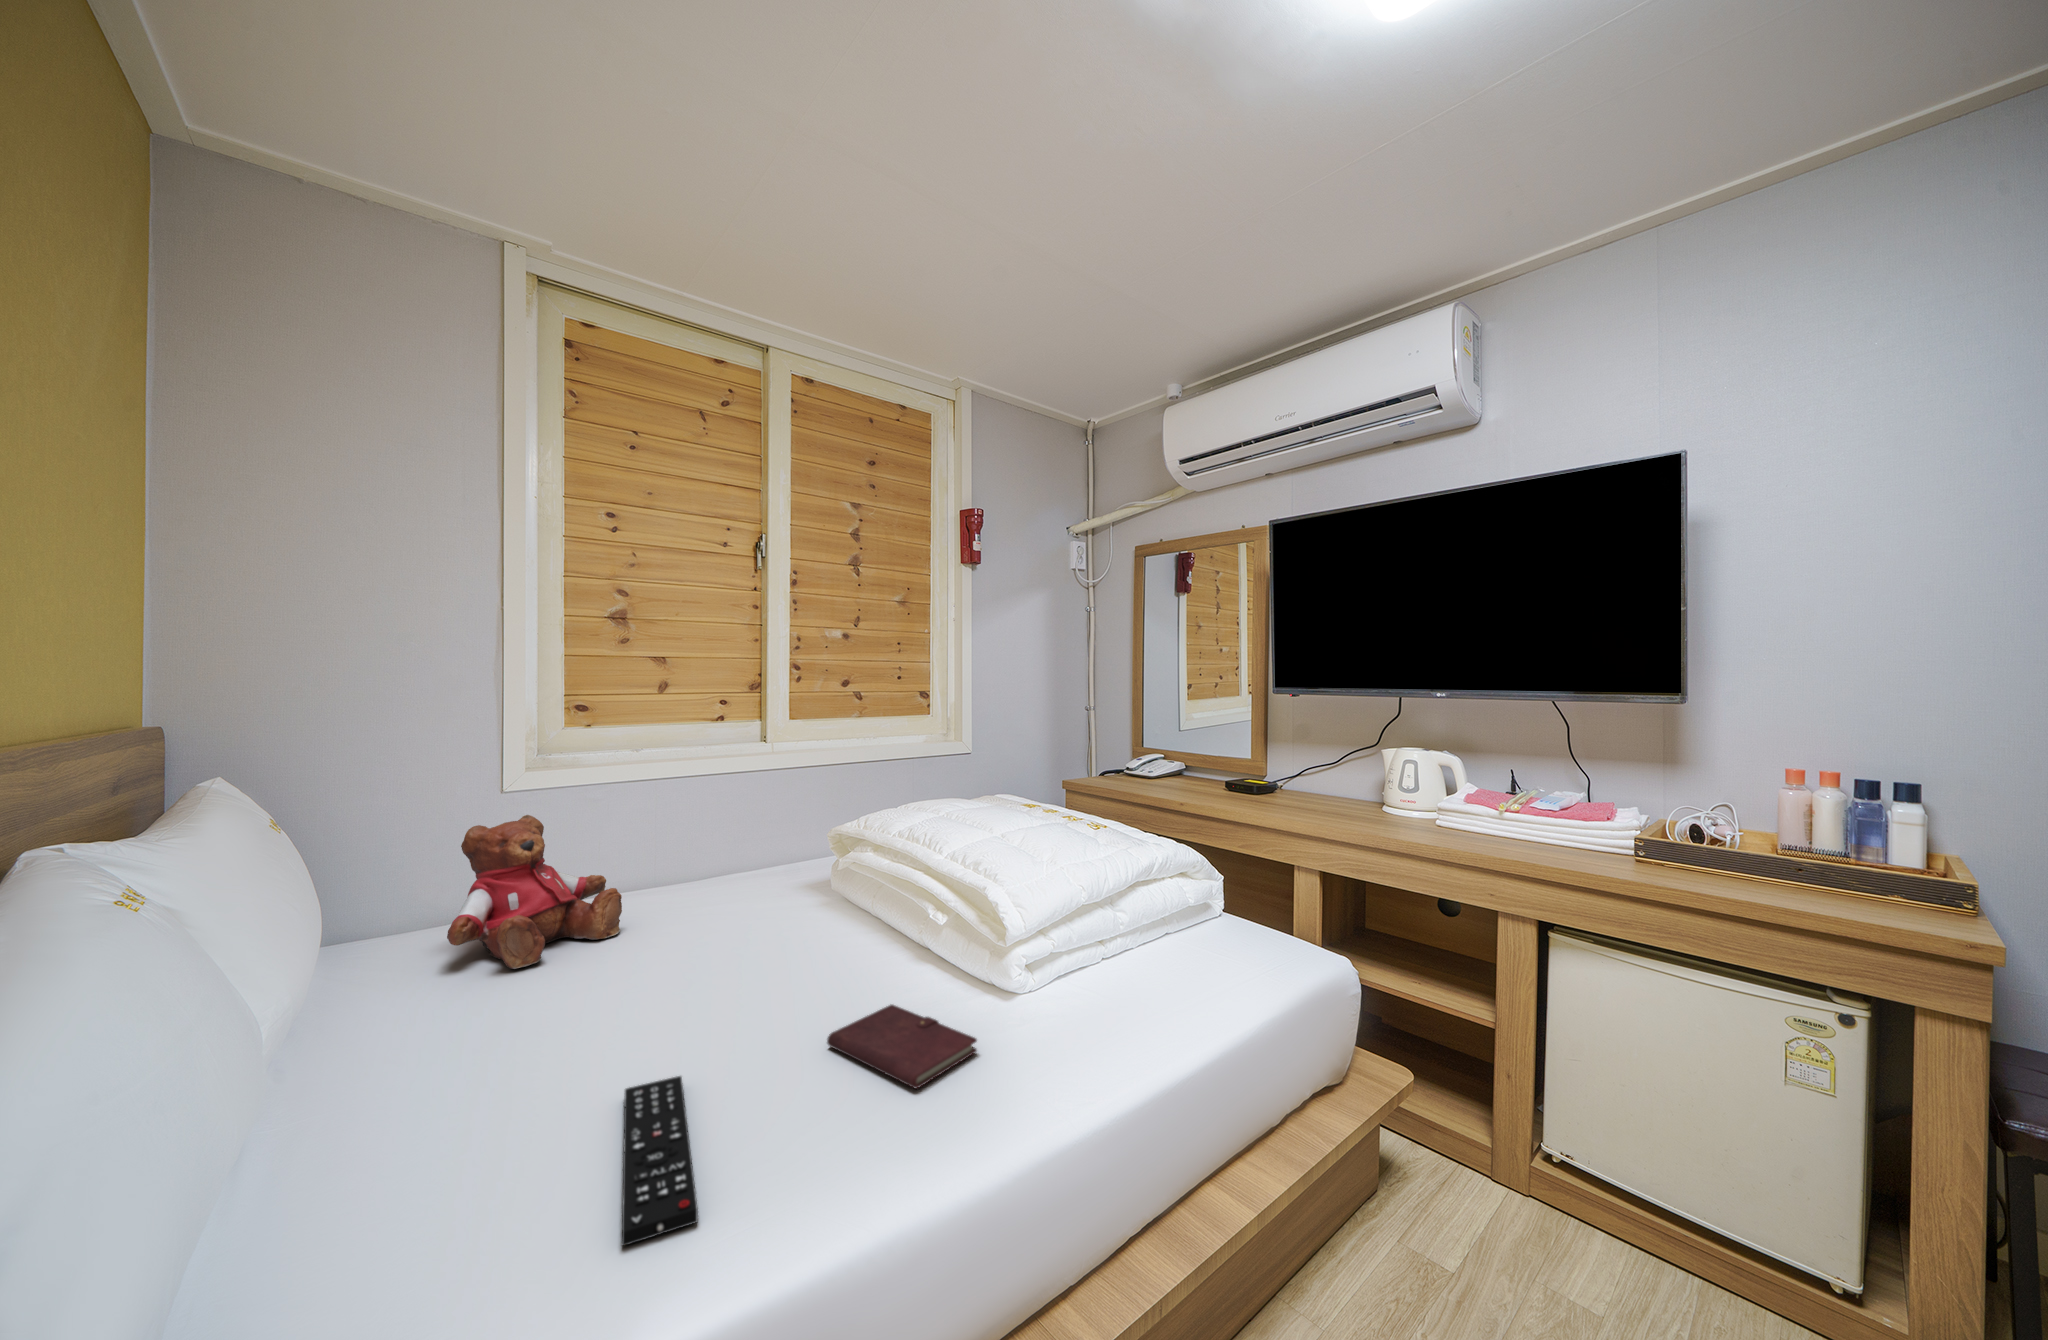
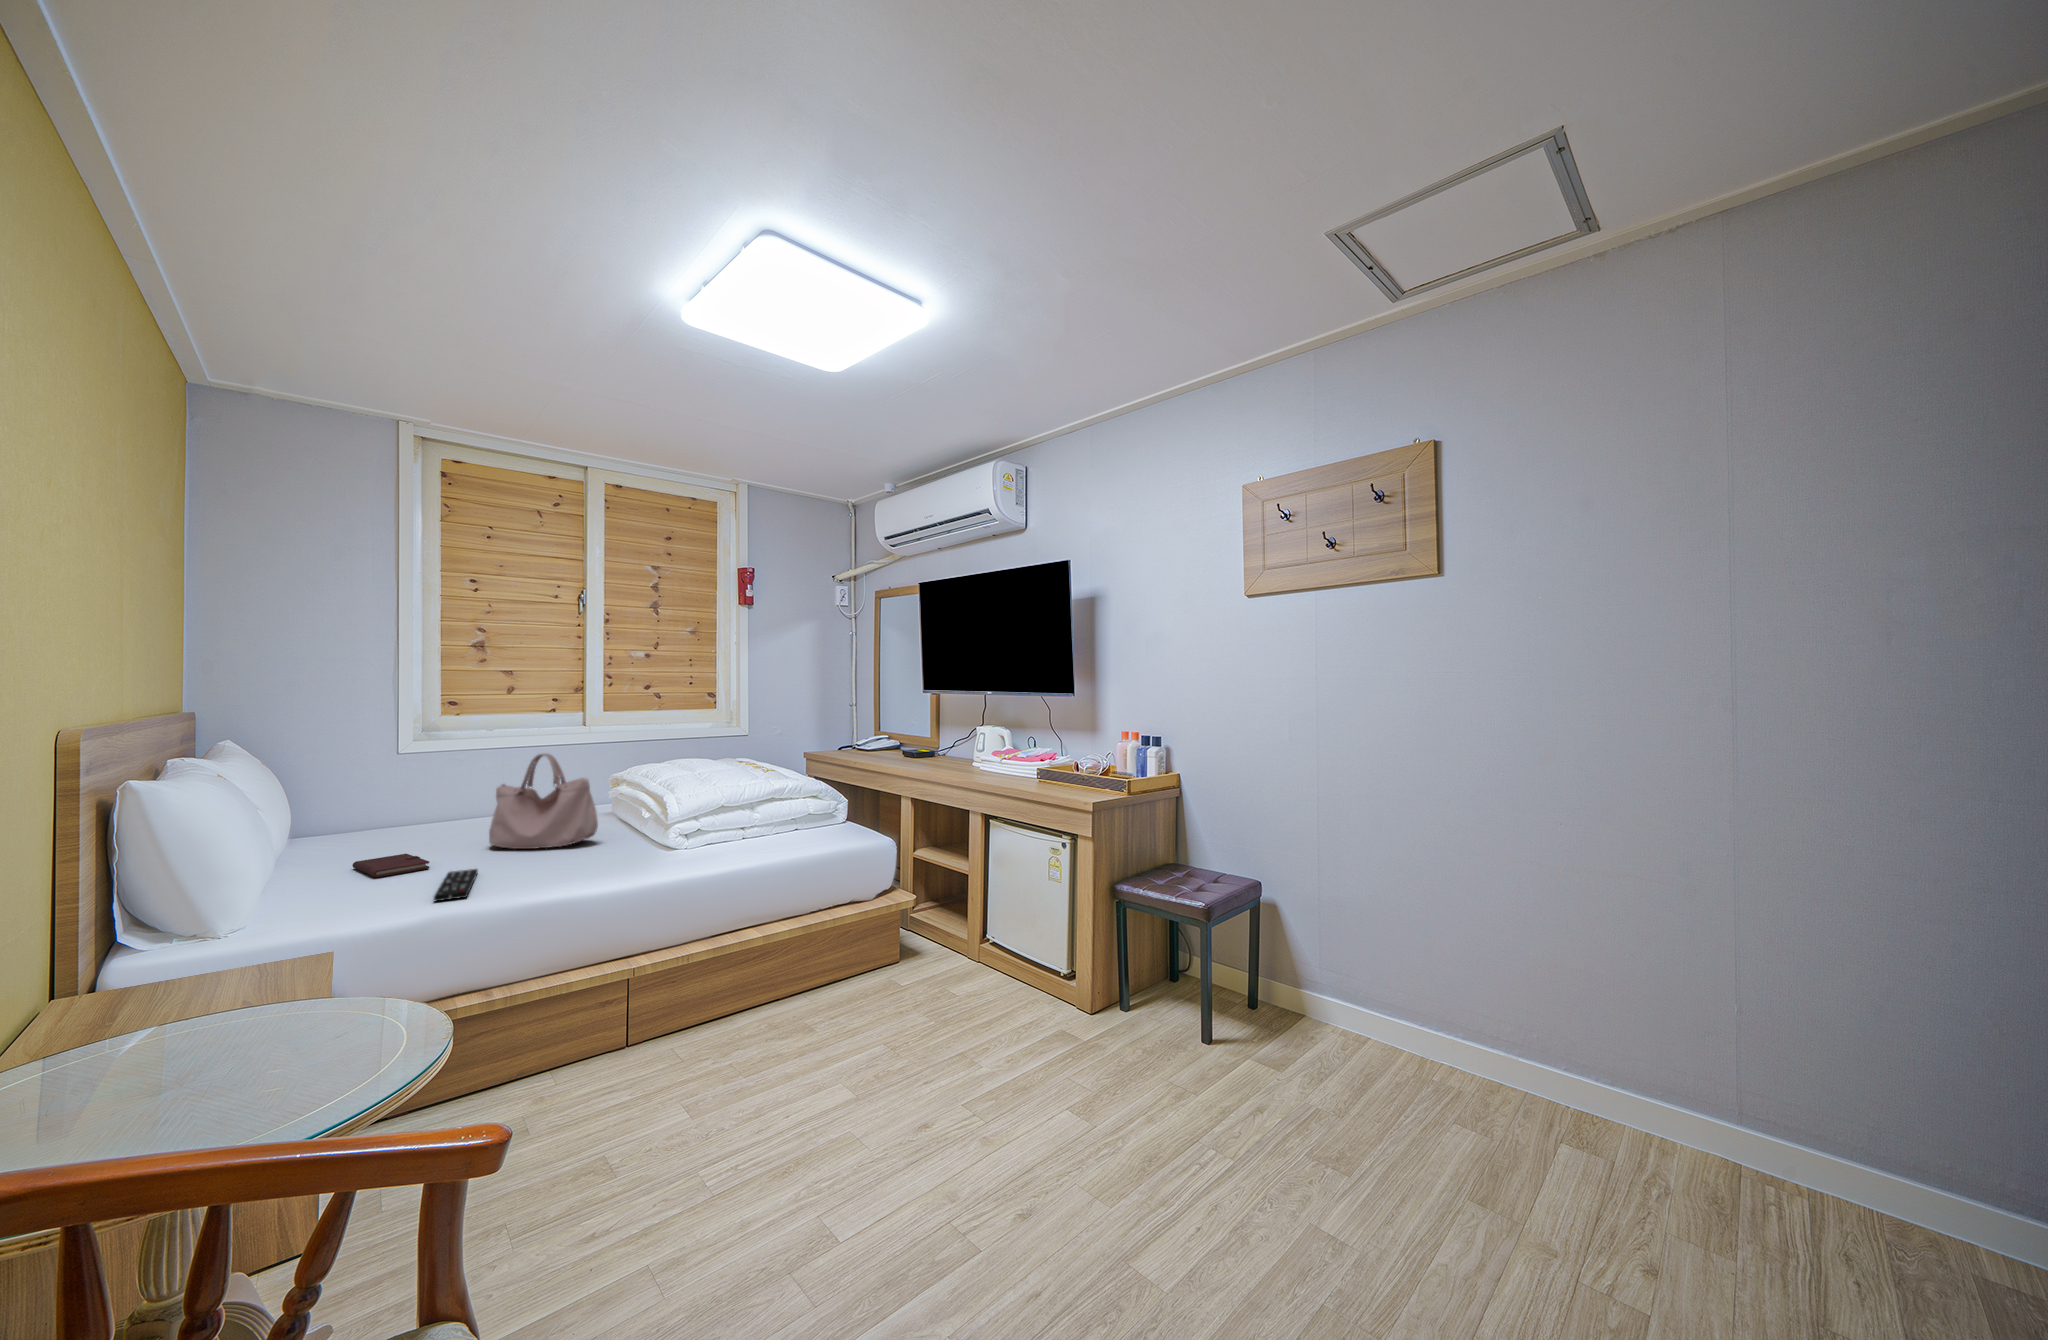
handbag: none [669,804,858,989] -> present [489,753,598,849]
teddy bear: present [447,815,622,969] -> none [361,765,470,845]
notebook: present [827,1005,977,1088] -> present [352,854,429,877]

